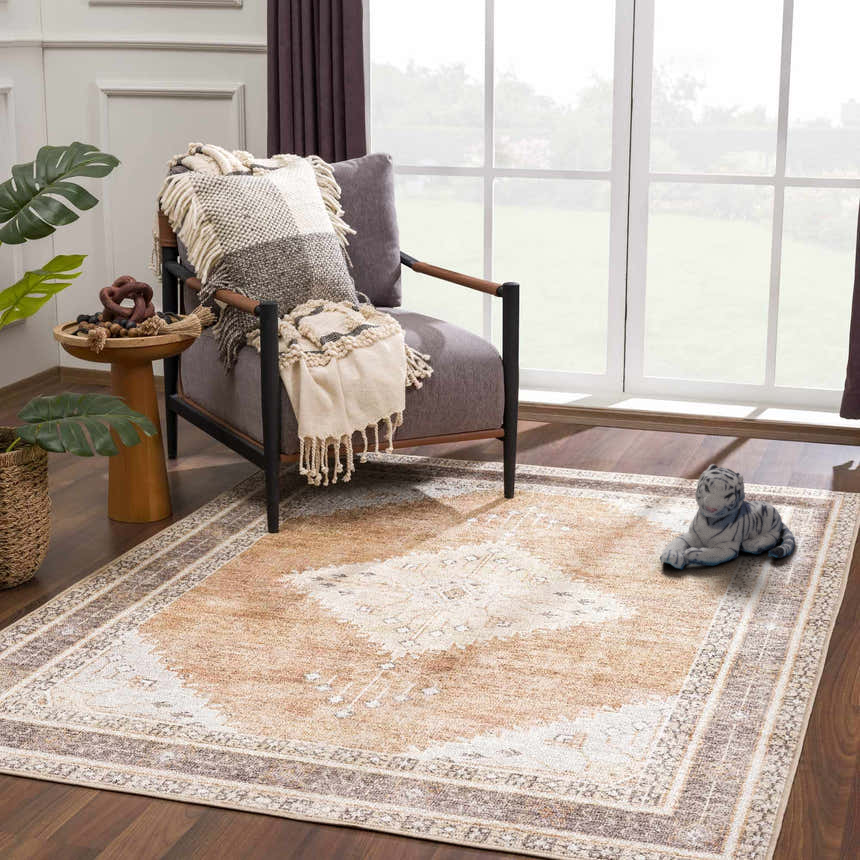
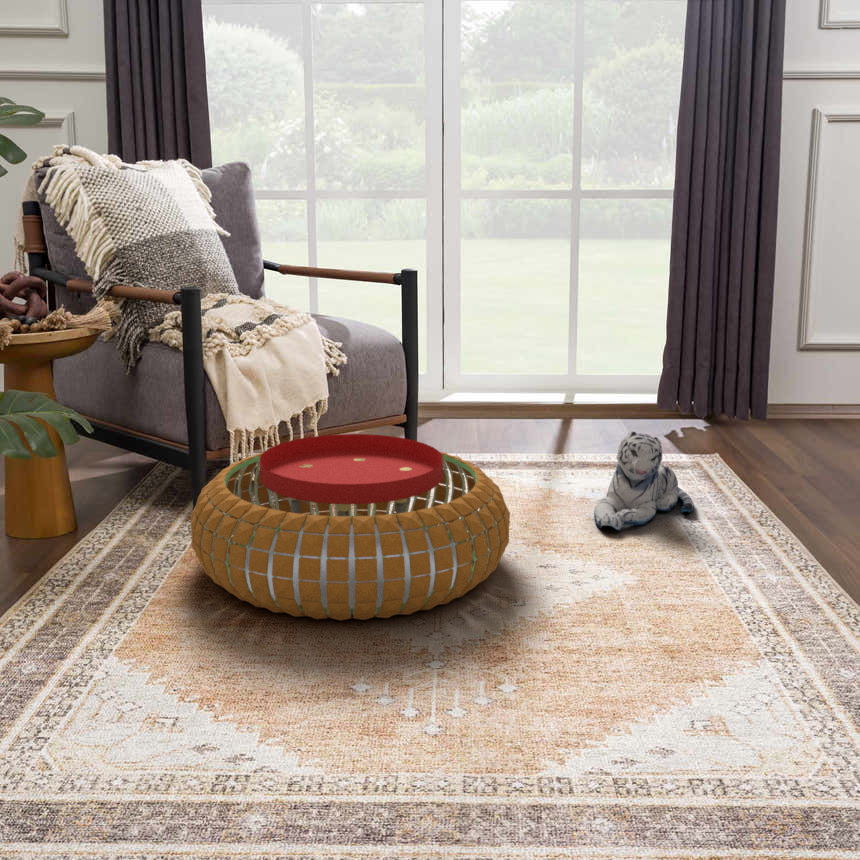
pouf: none [233,448,537,626] -> present [191,434,510,620]

